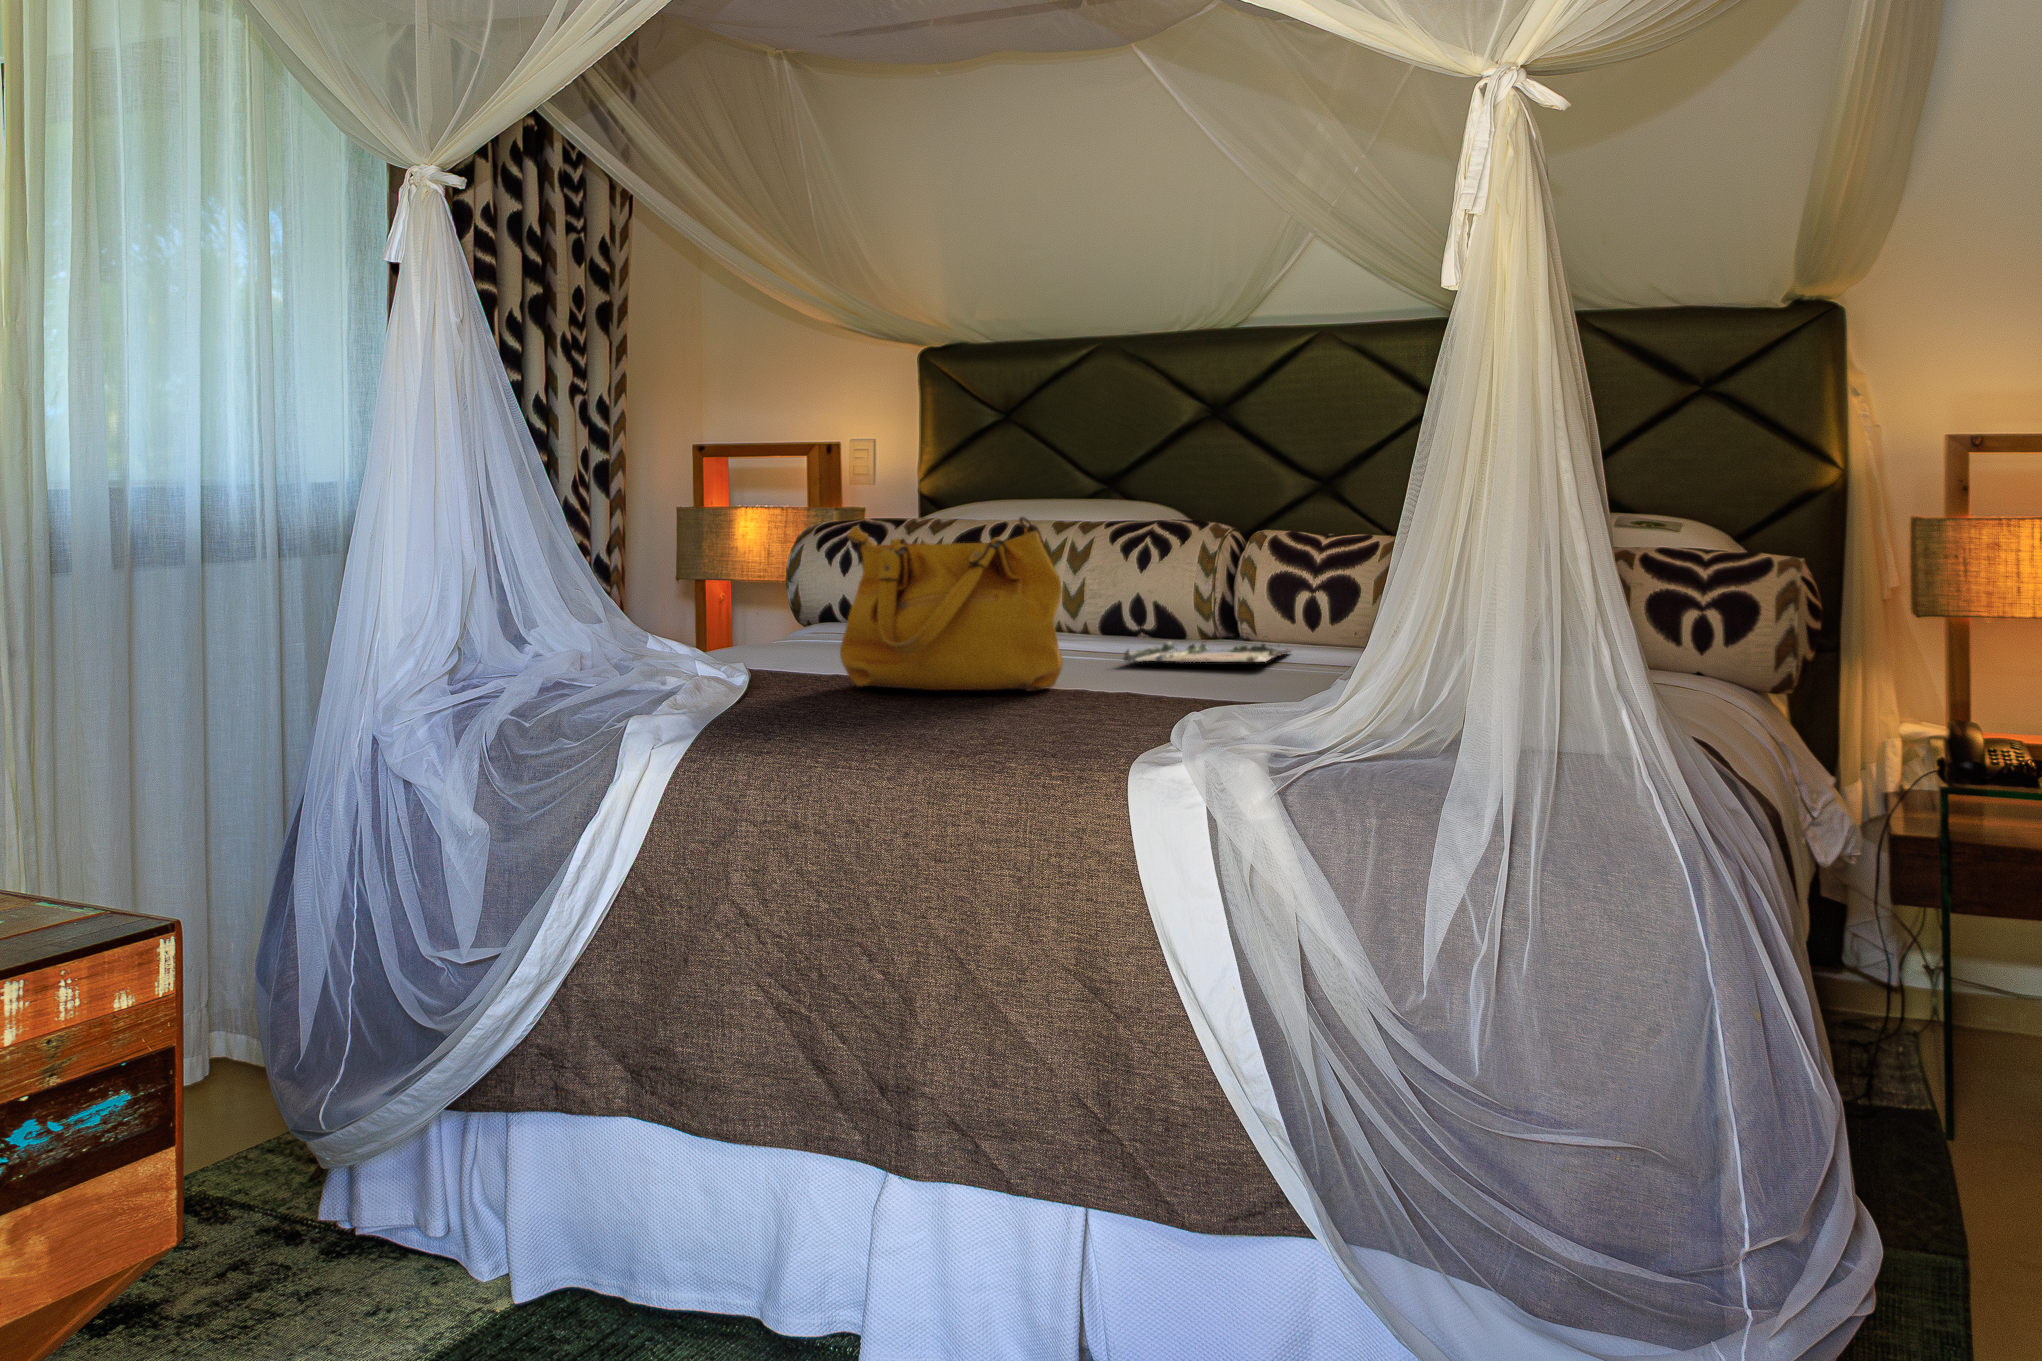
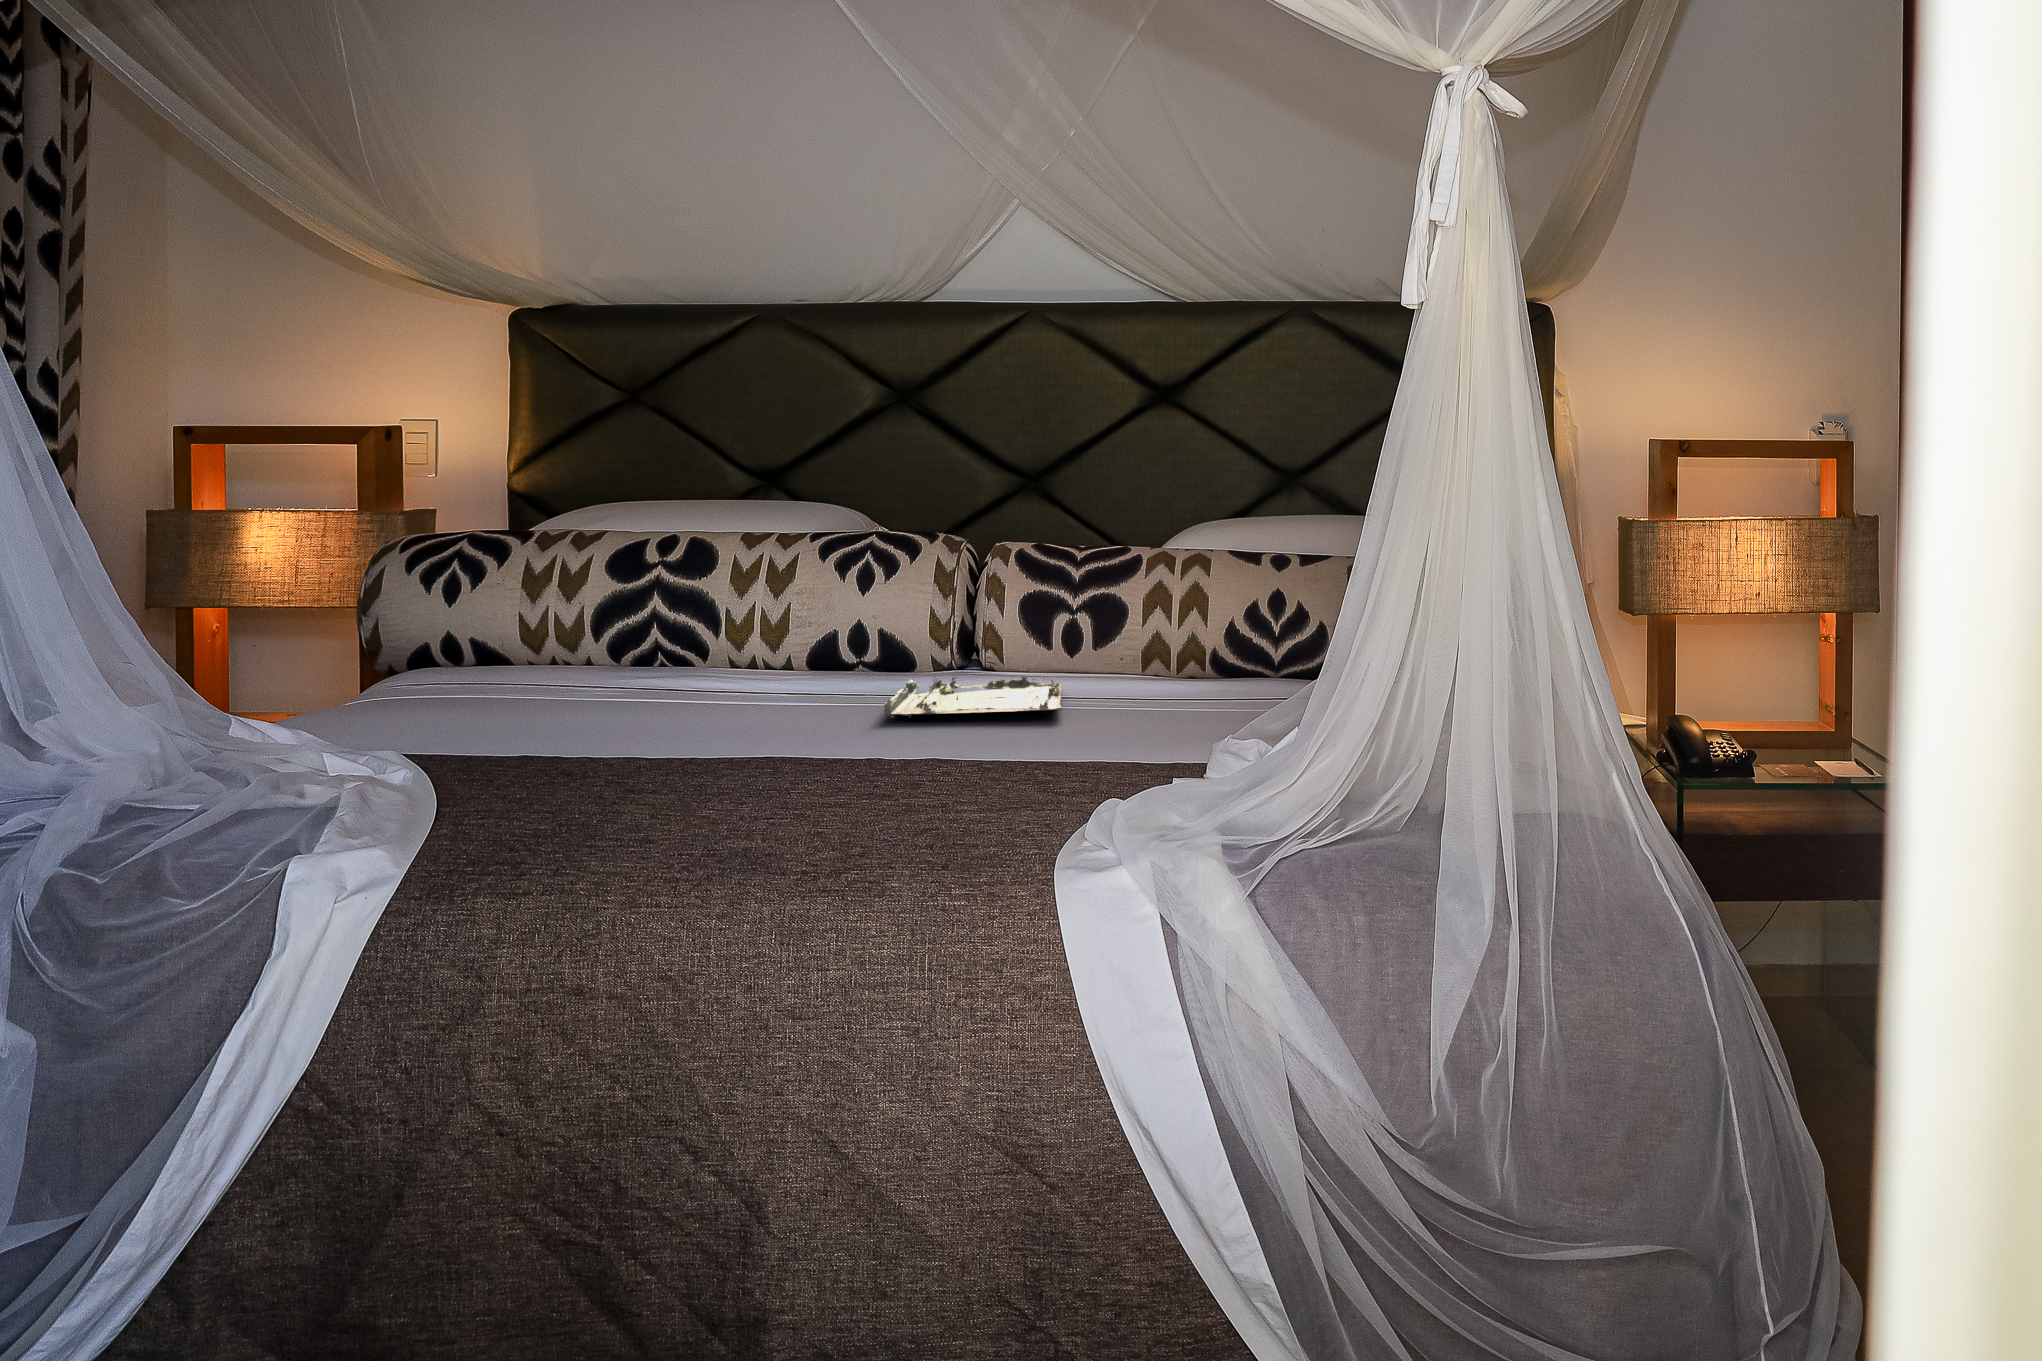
handbag: present [840,517,1063,691] -> none [529,549,847,789]

